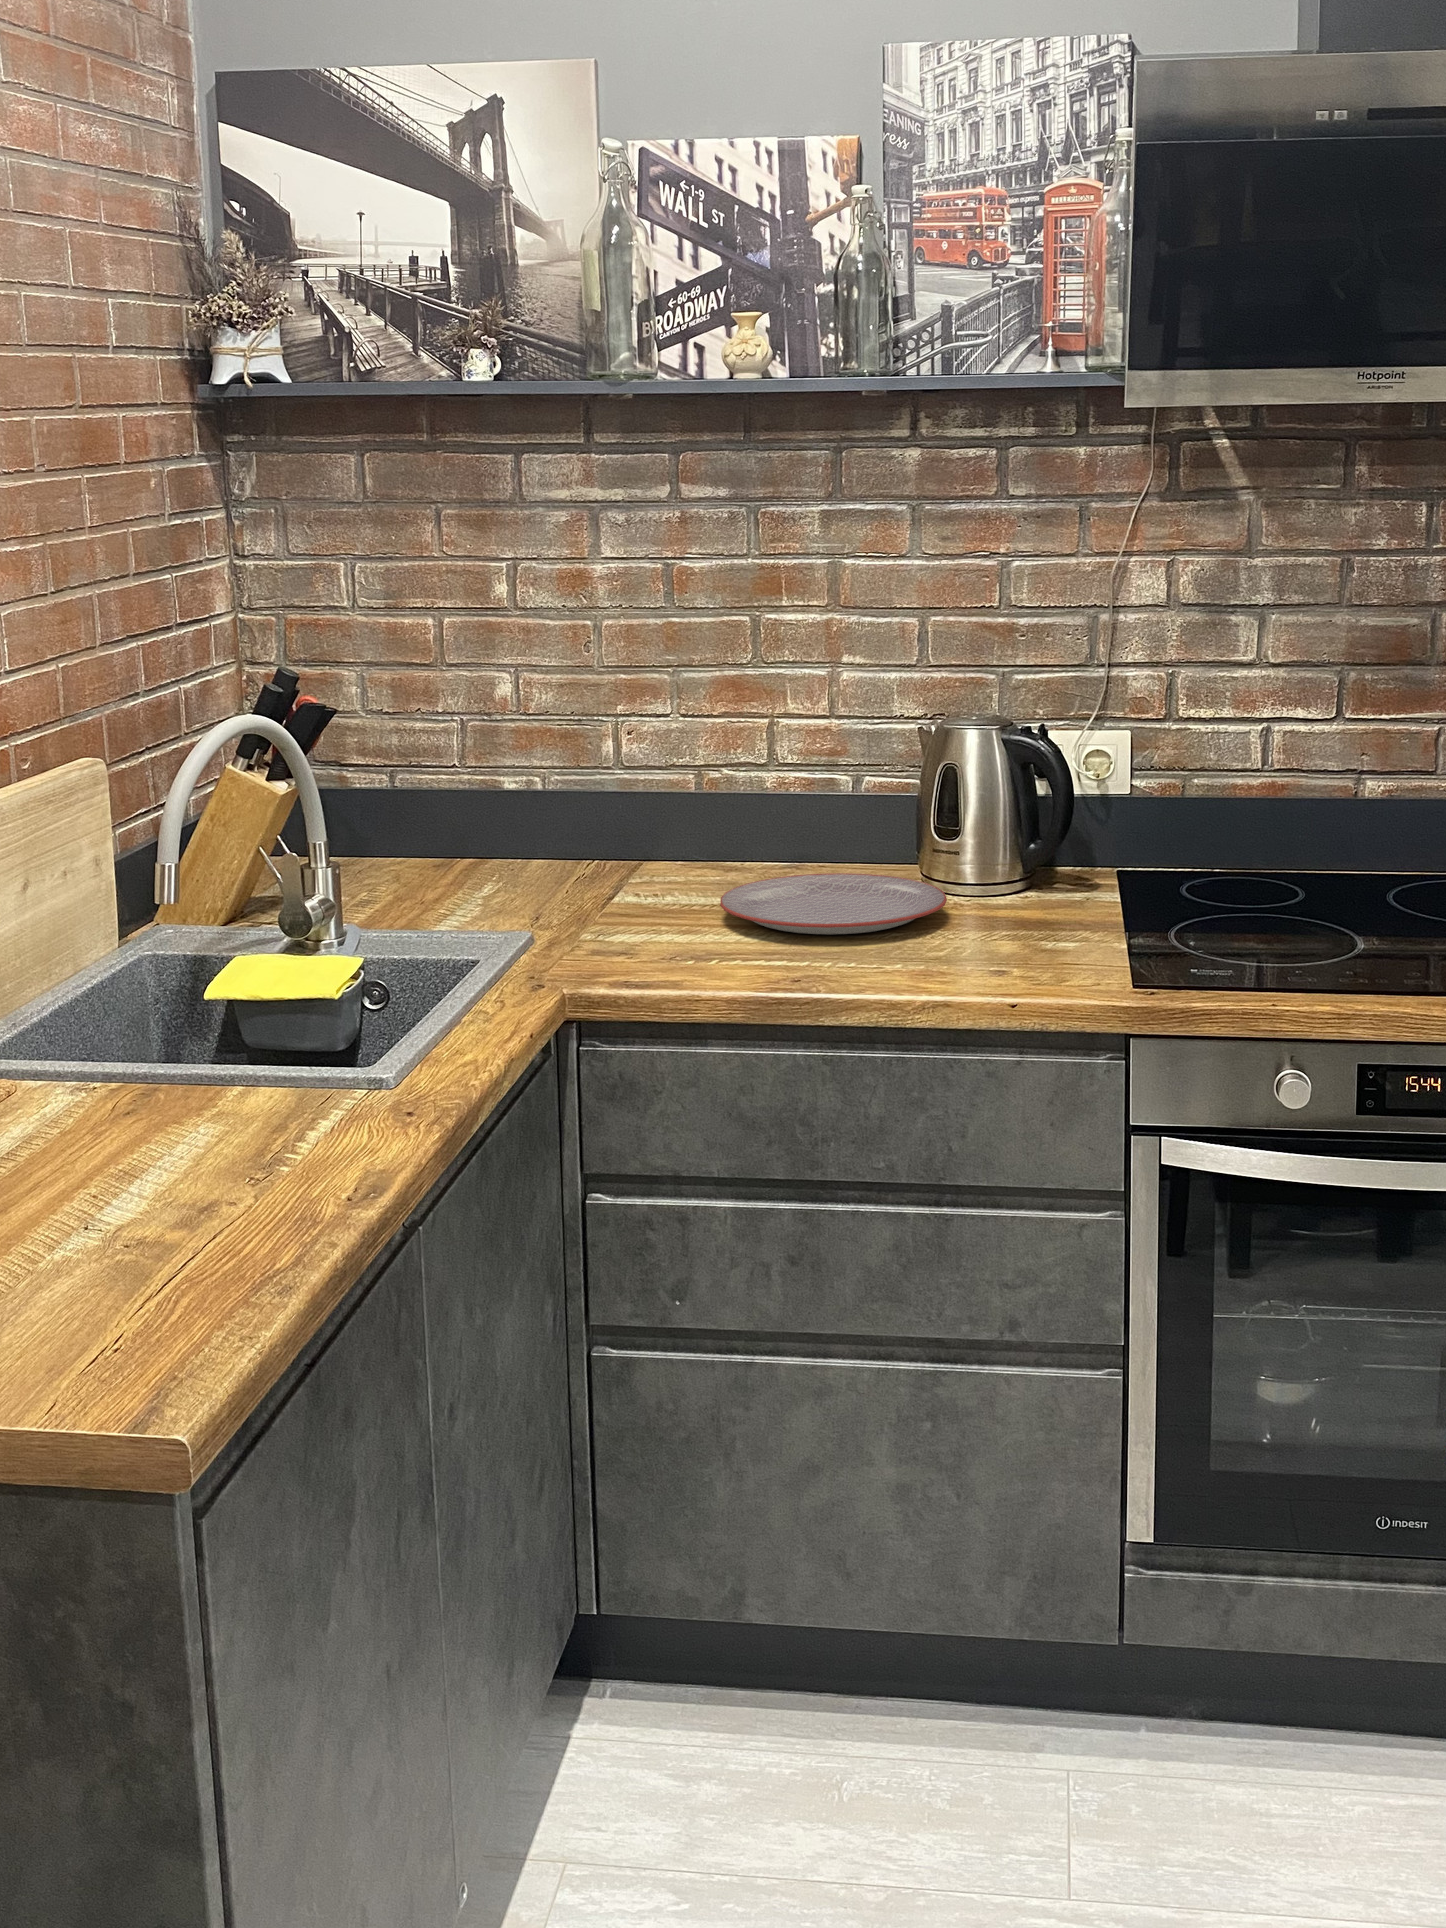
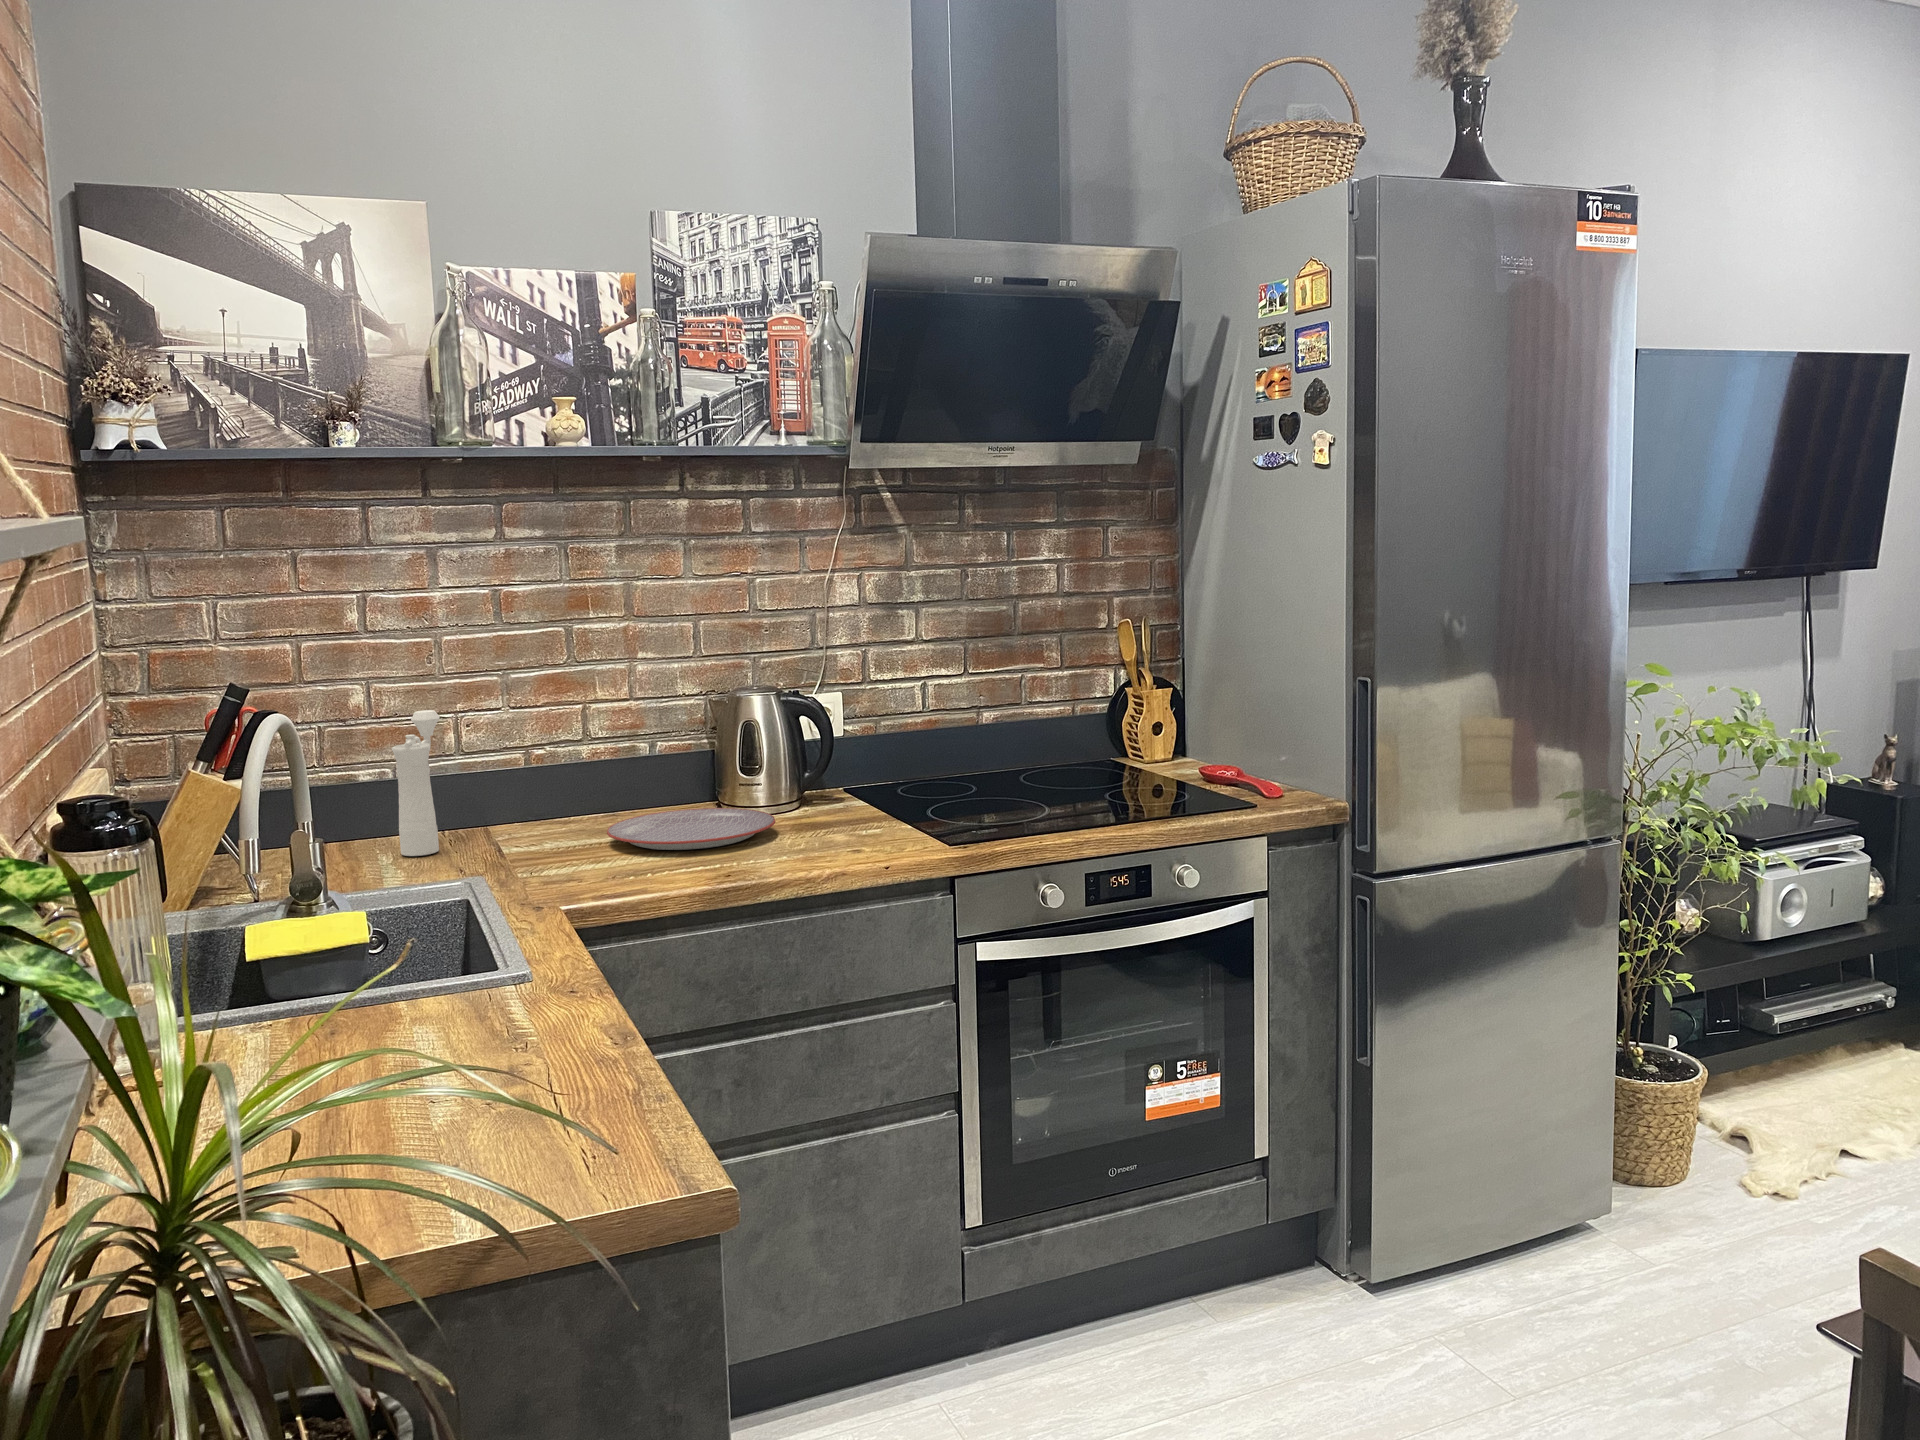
pepper mill: none [495,710,580,892] -> present [392,710,440,856]

